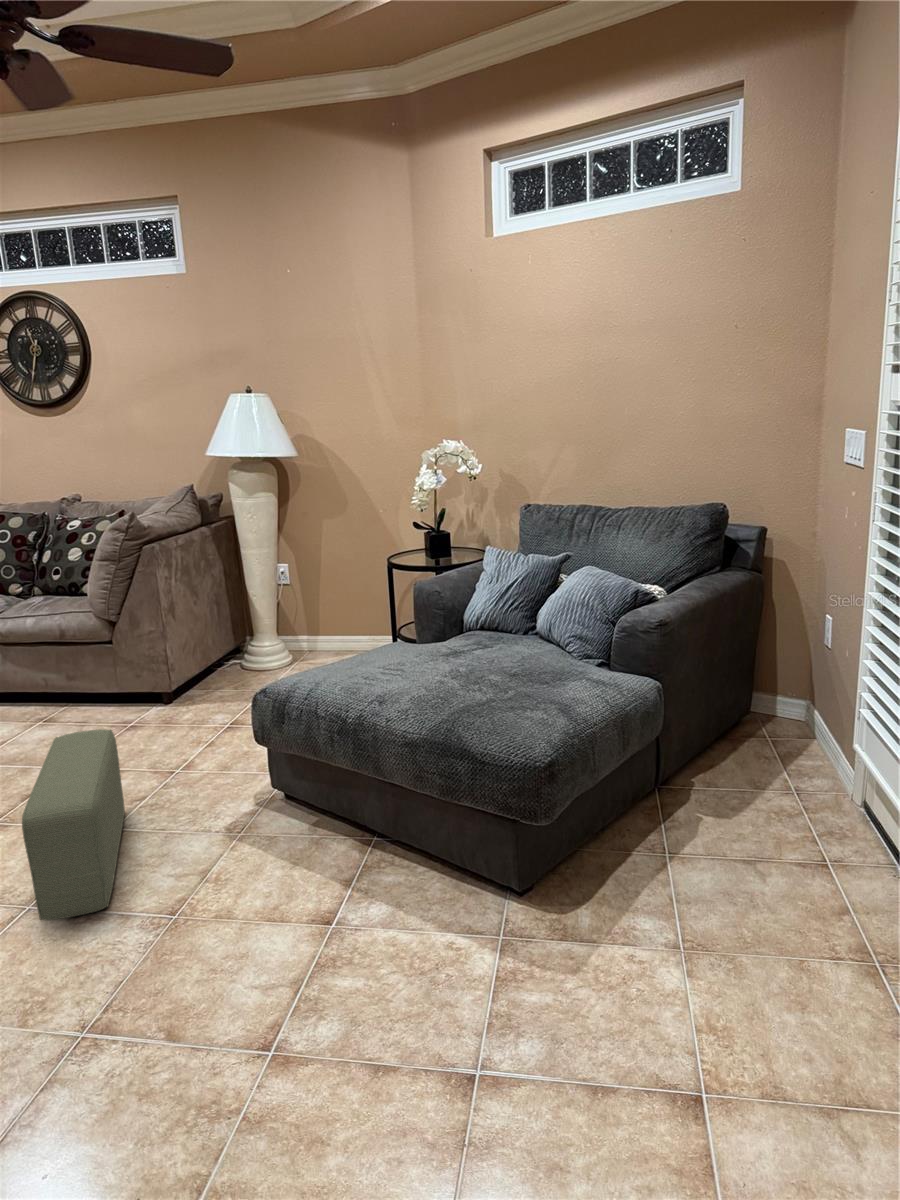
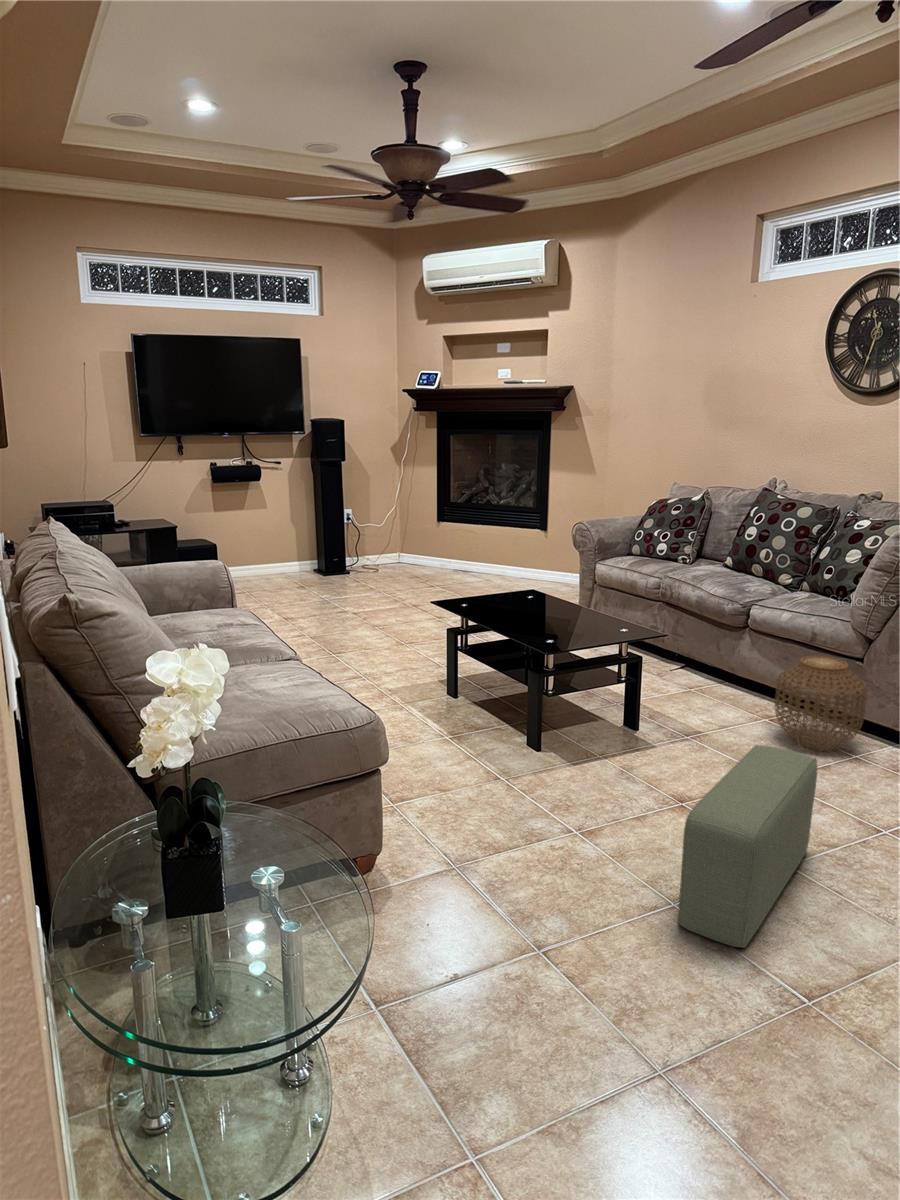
woven basket: none [42,646,128,733] -> present [775,656,867,752]

